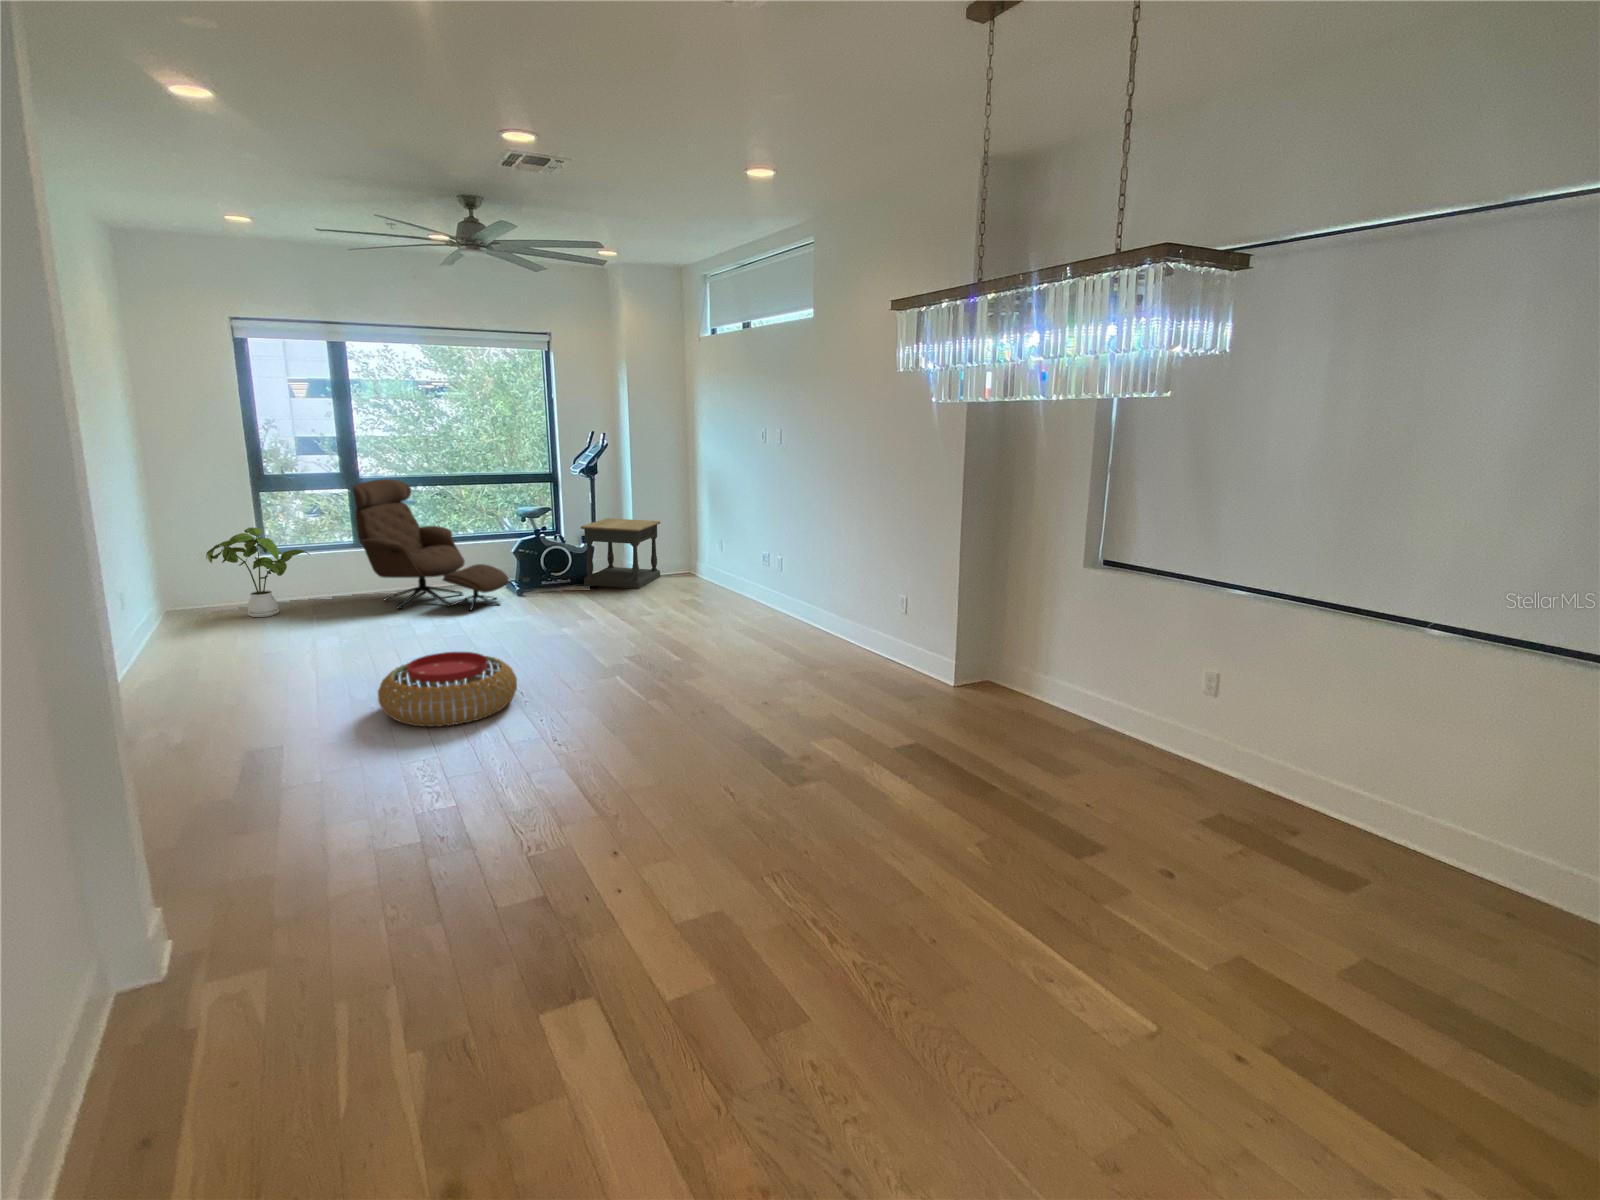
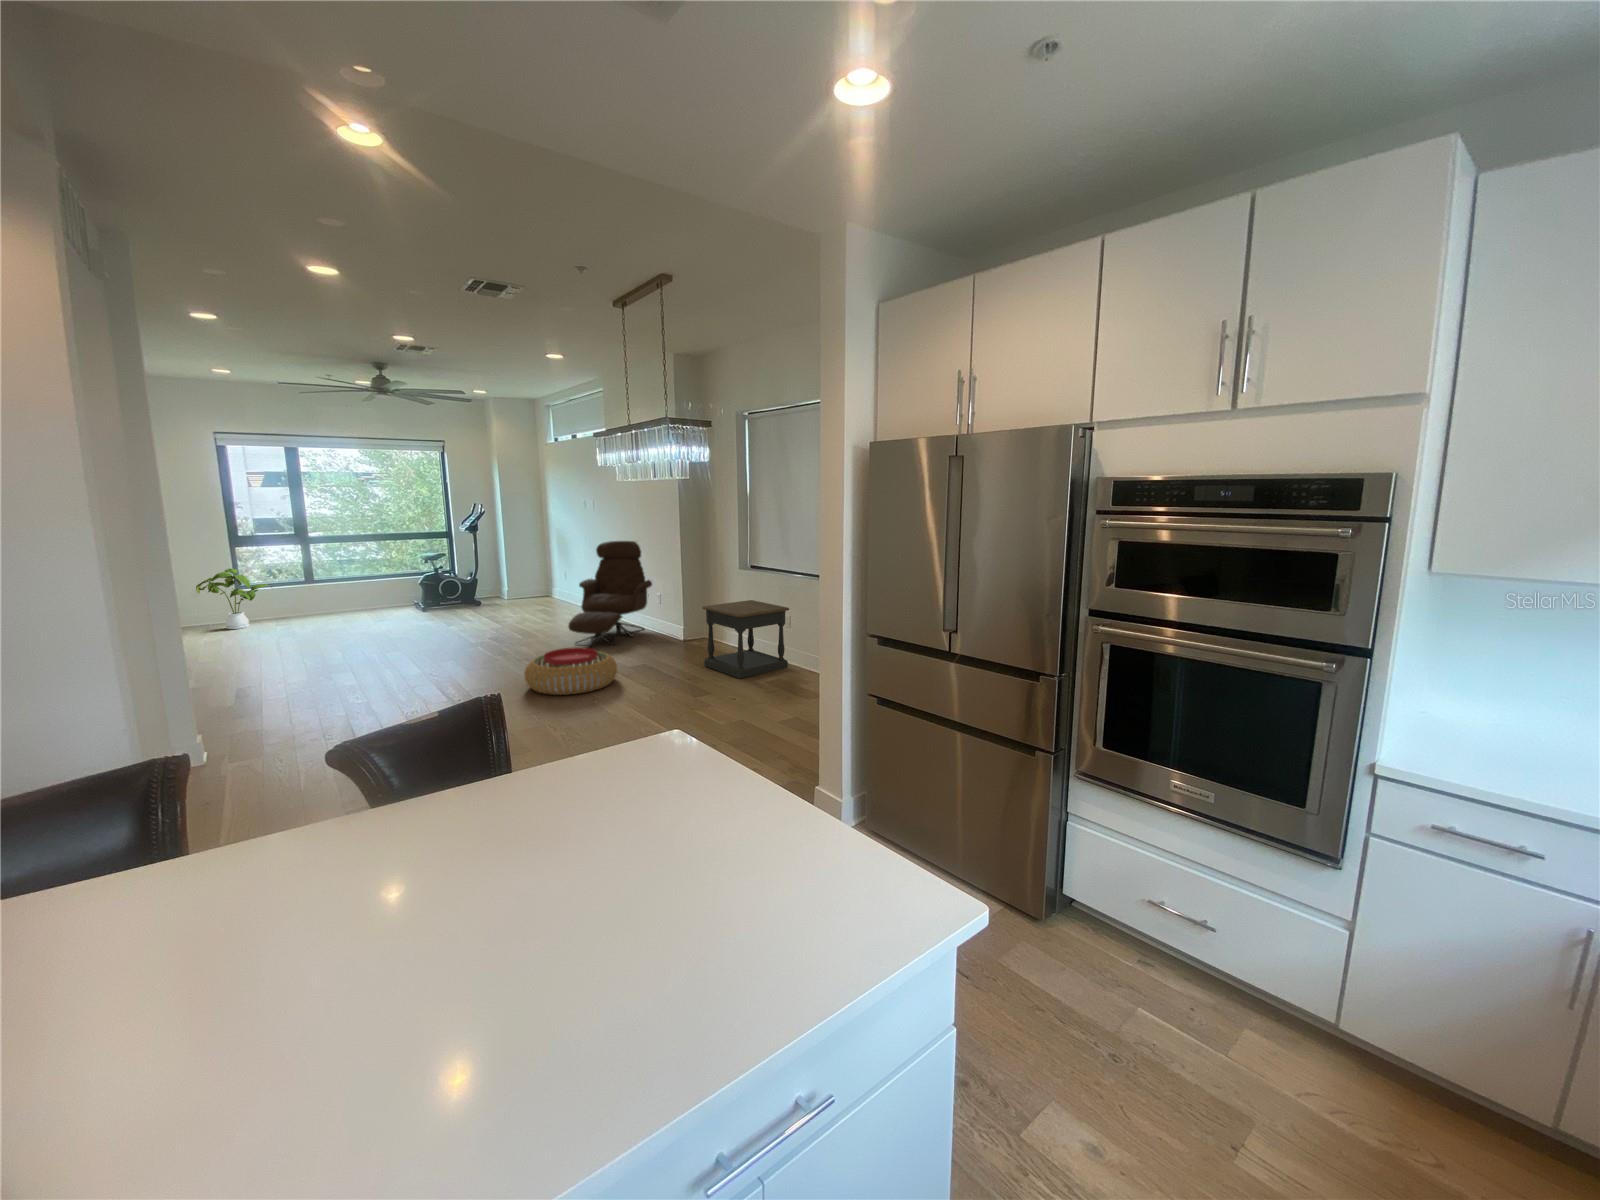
lounge chair: present [353,479,509,611] -> present [568,541,652,648]
side table: present [581,518,661,589] -> present [702,600,789,678]
pouf: present [378,652,517,727] -> present [524,647,617,695]

